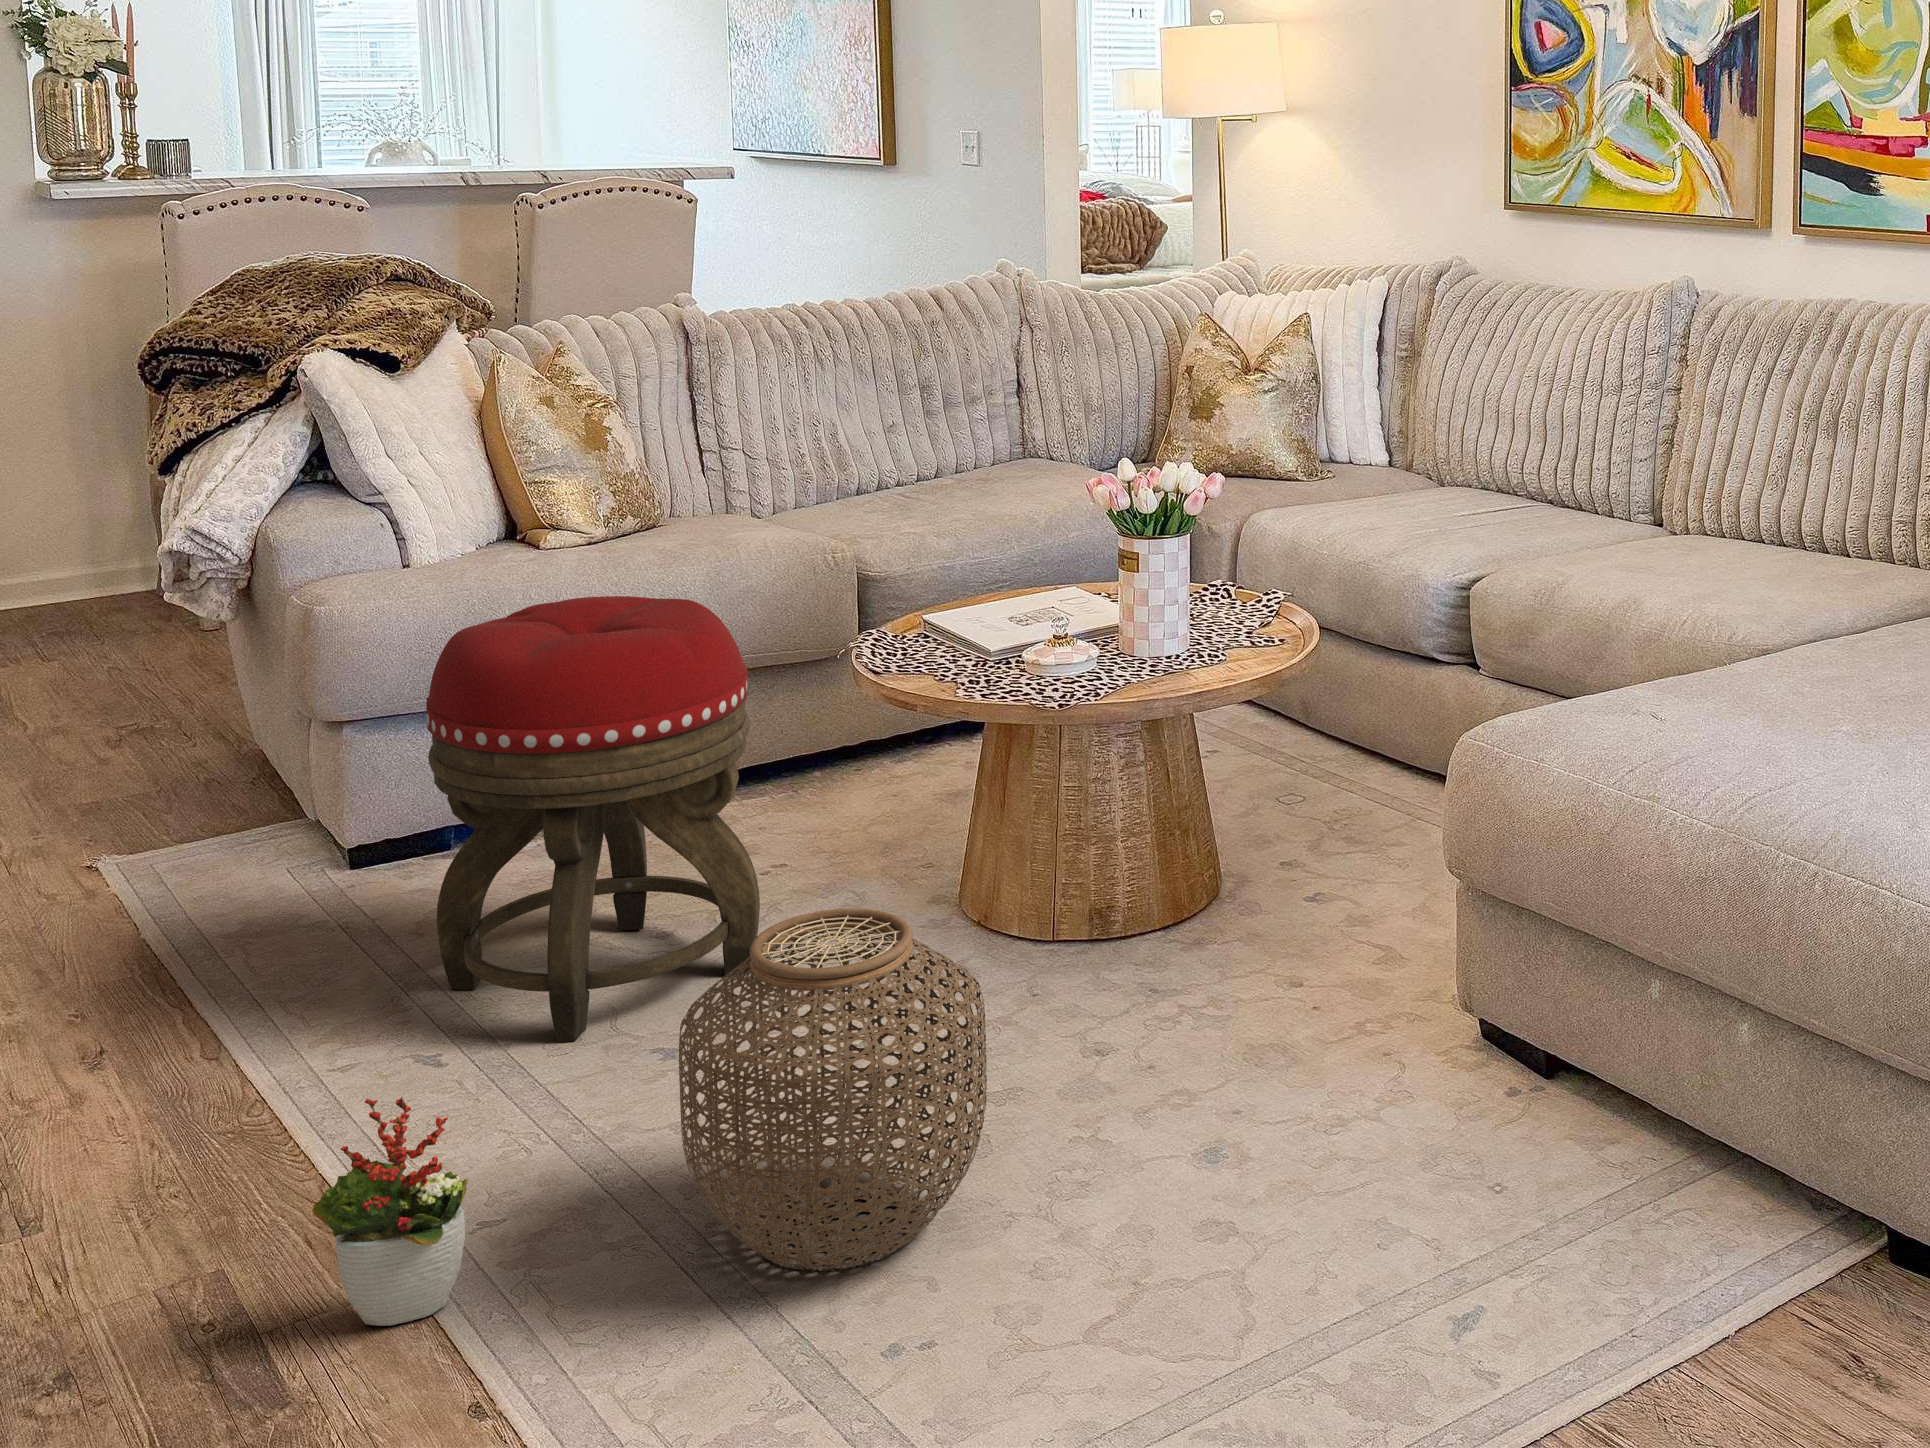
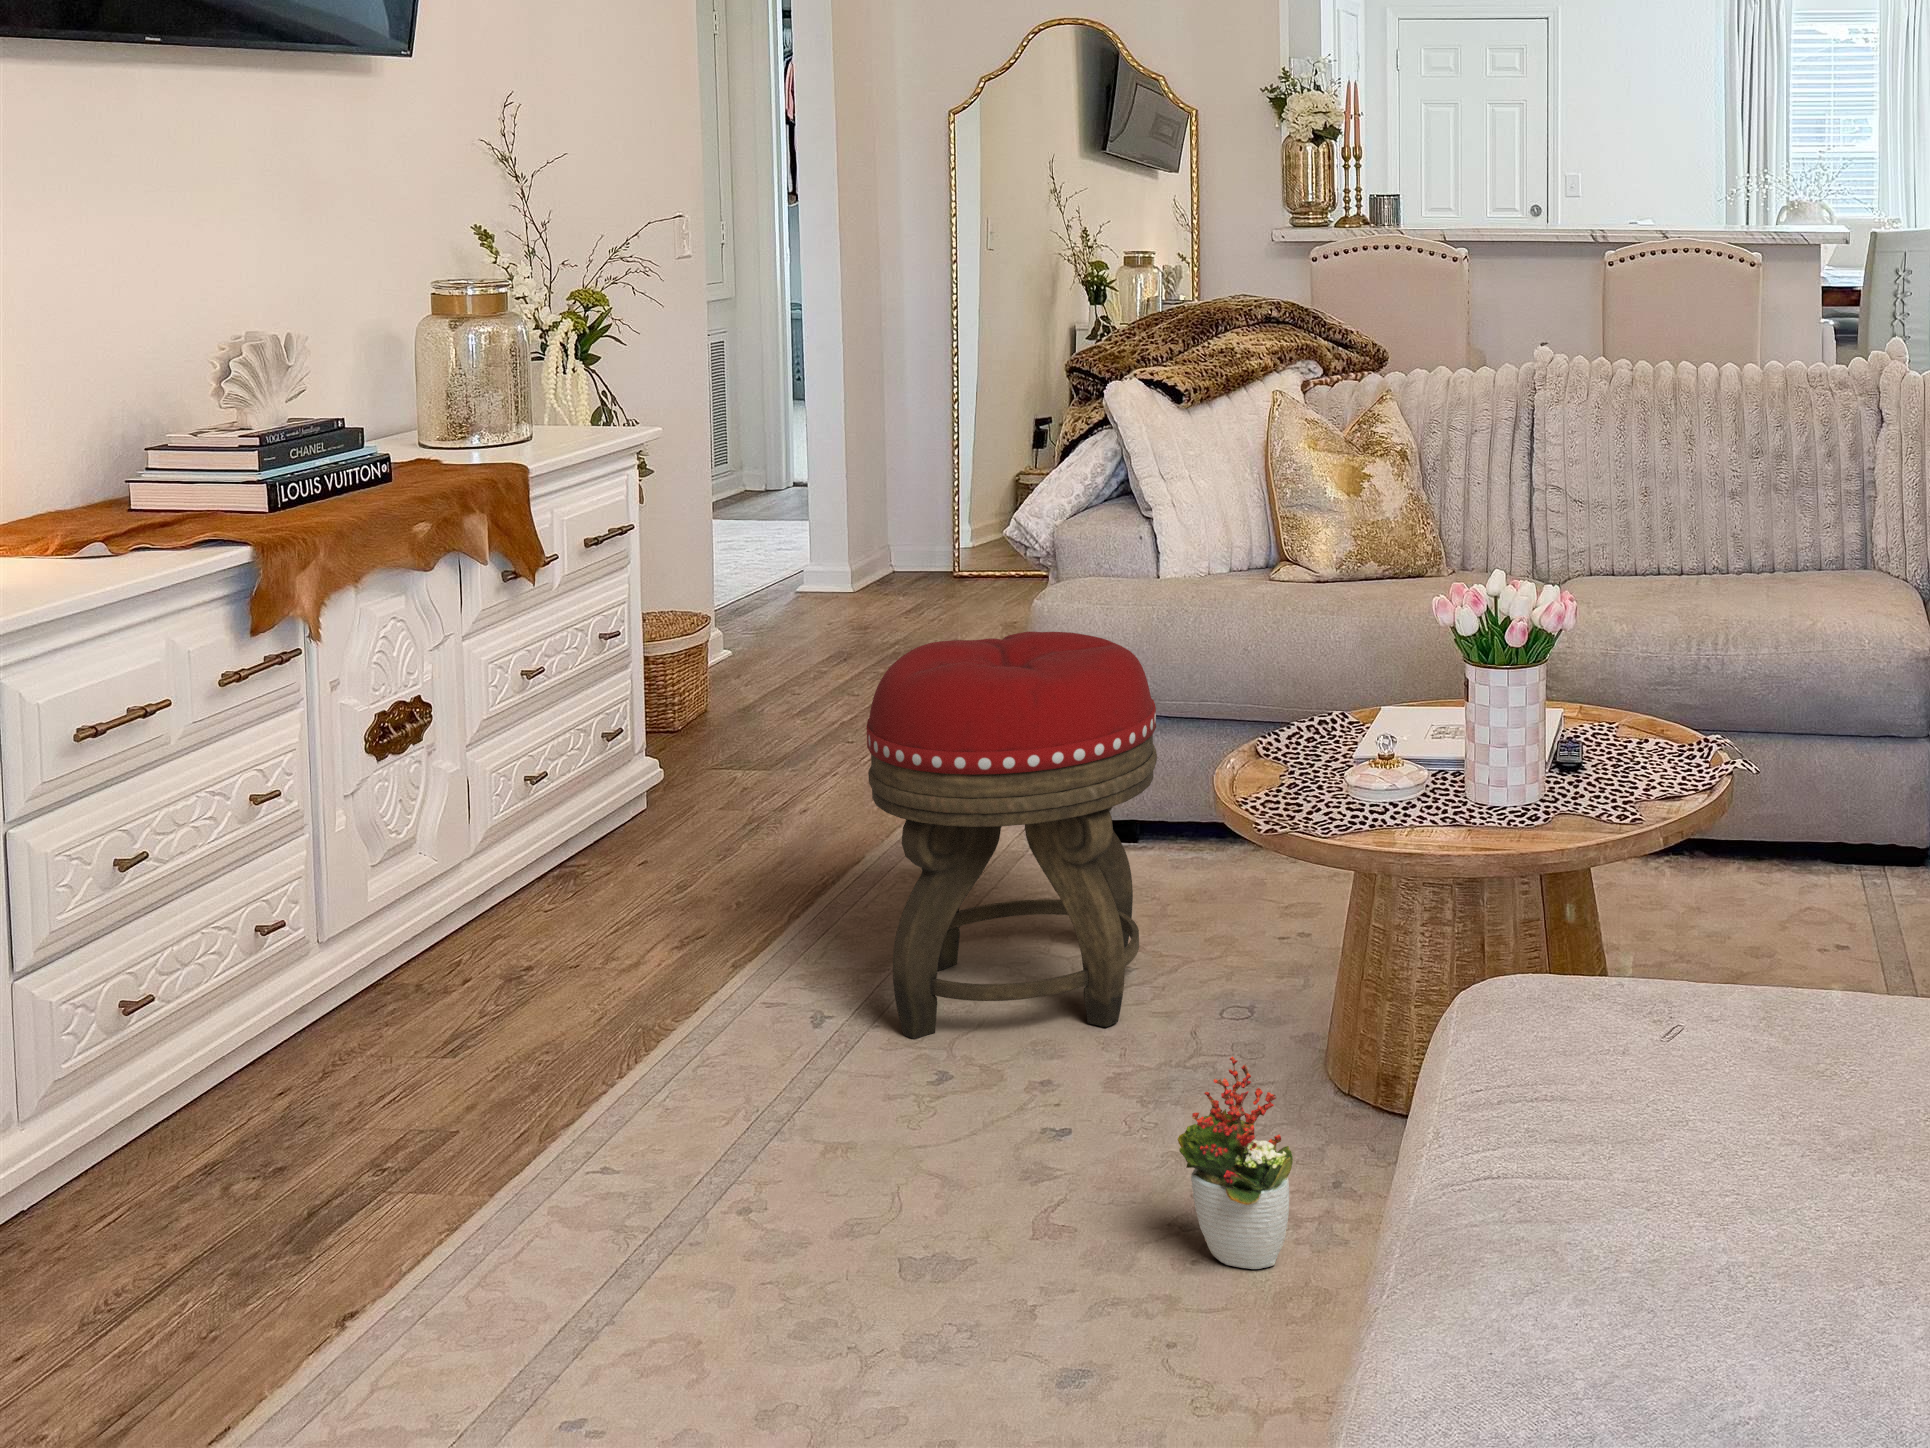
woven basket: present [679,909,987,1269] -> none [594,963,904,1321]
decorative plant: present [312,1097,468,1326] -> present [1178,1057,1293,1269]

